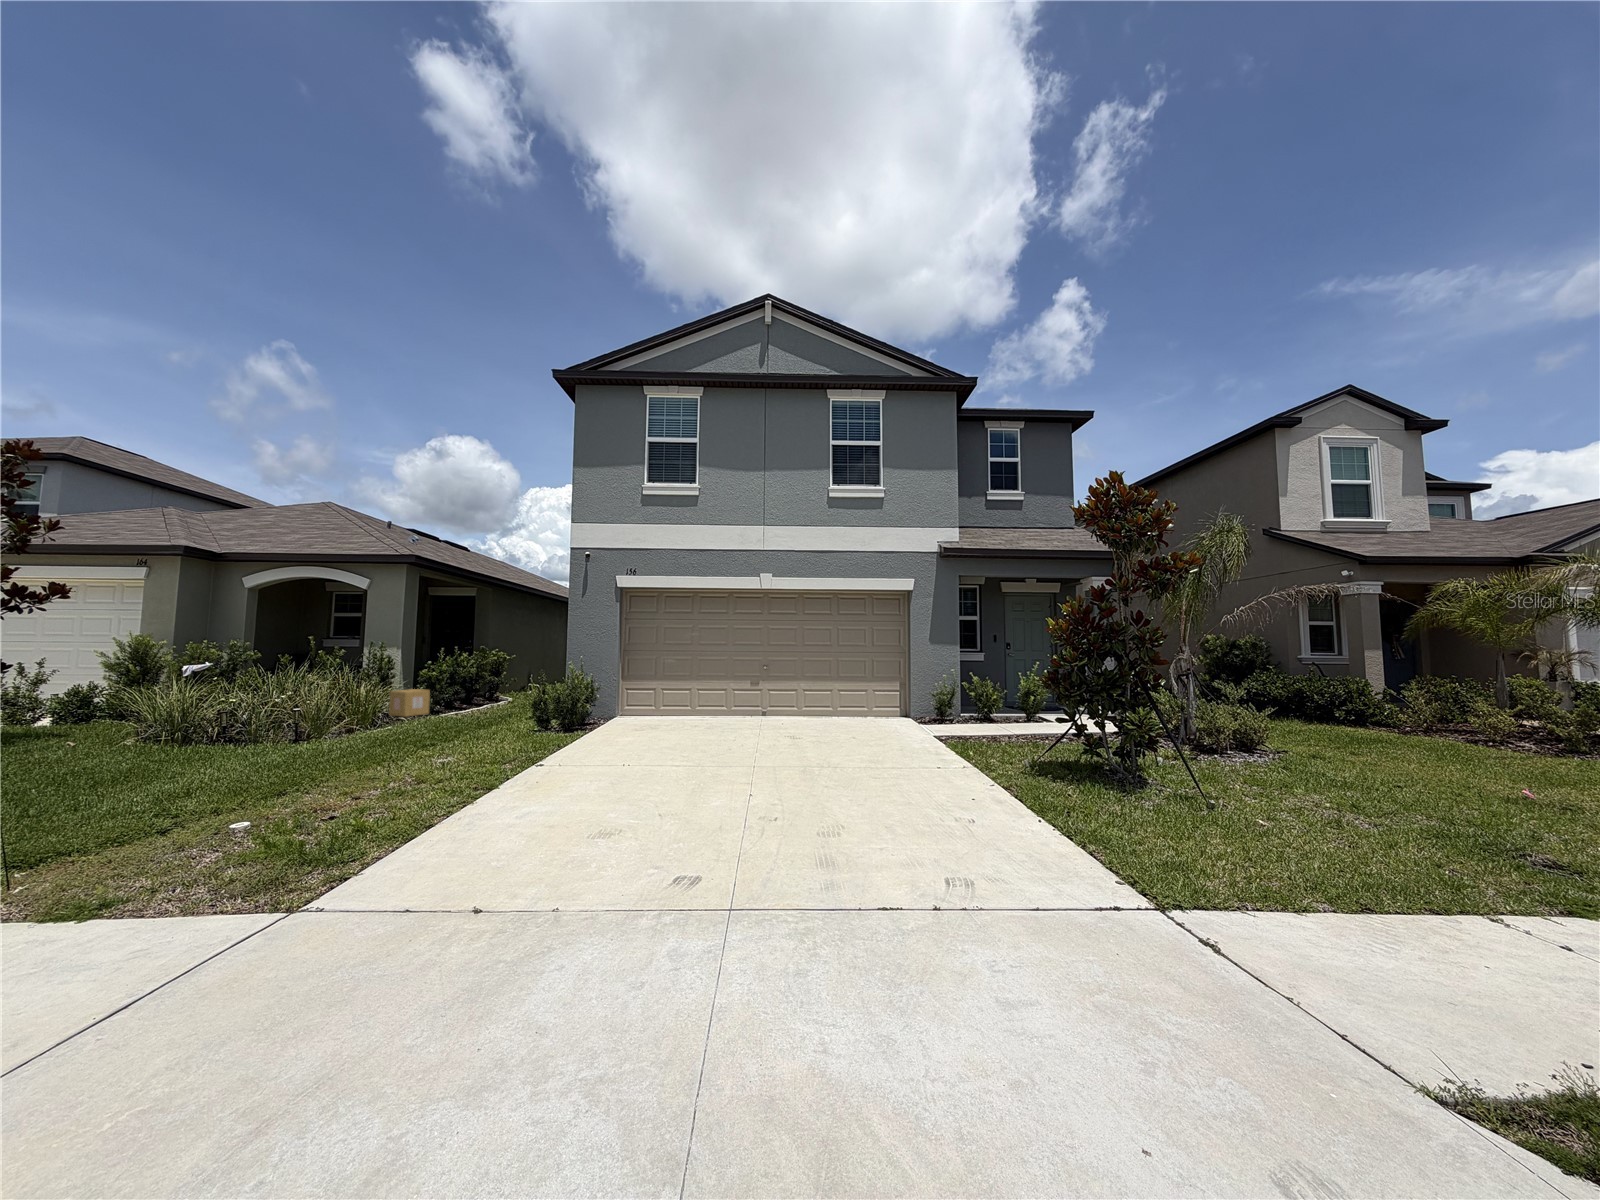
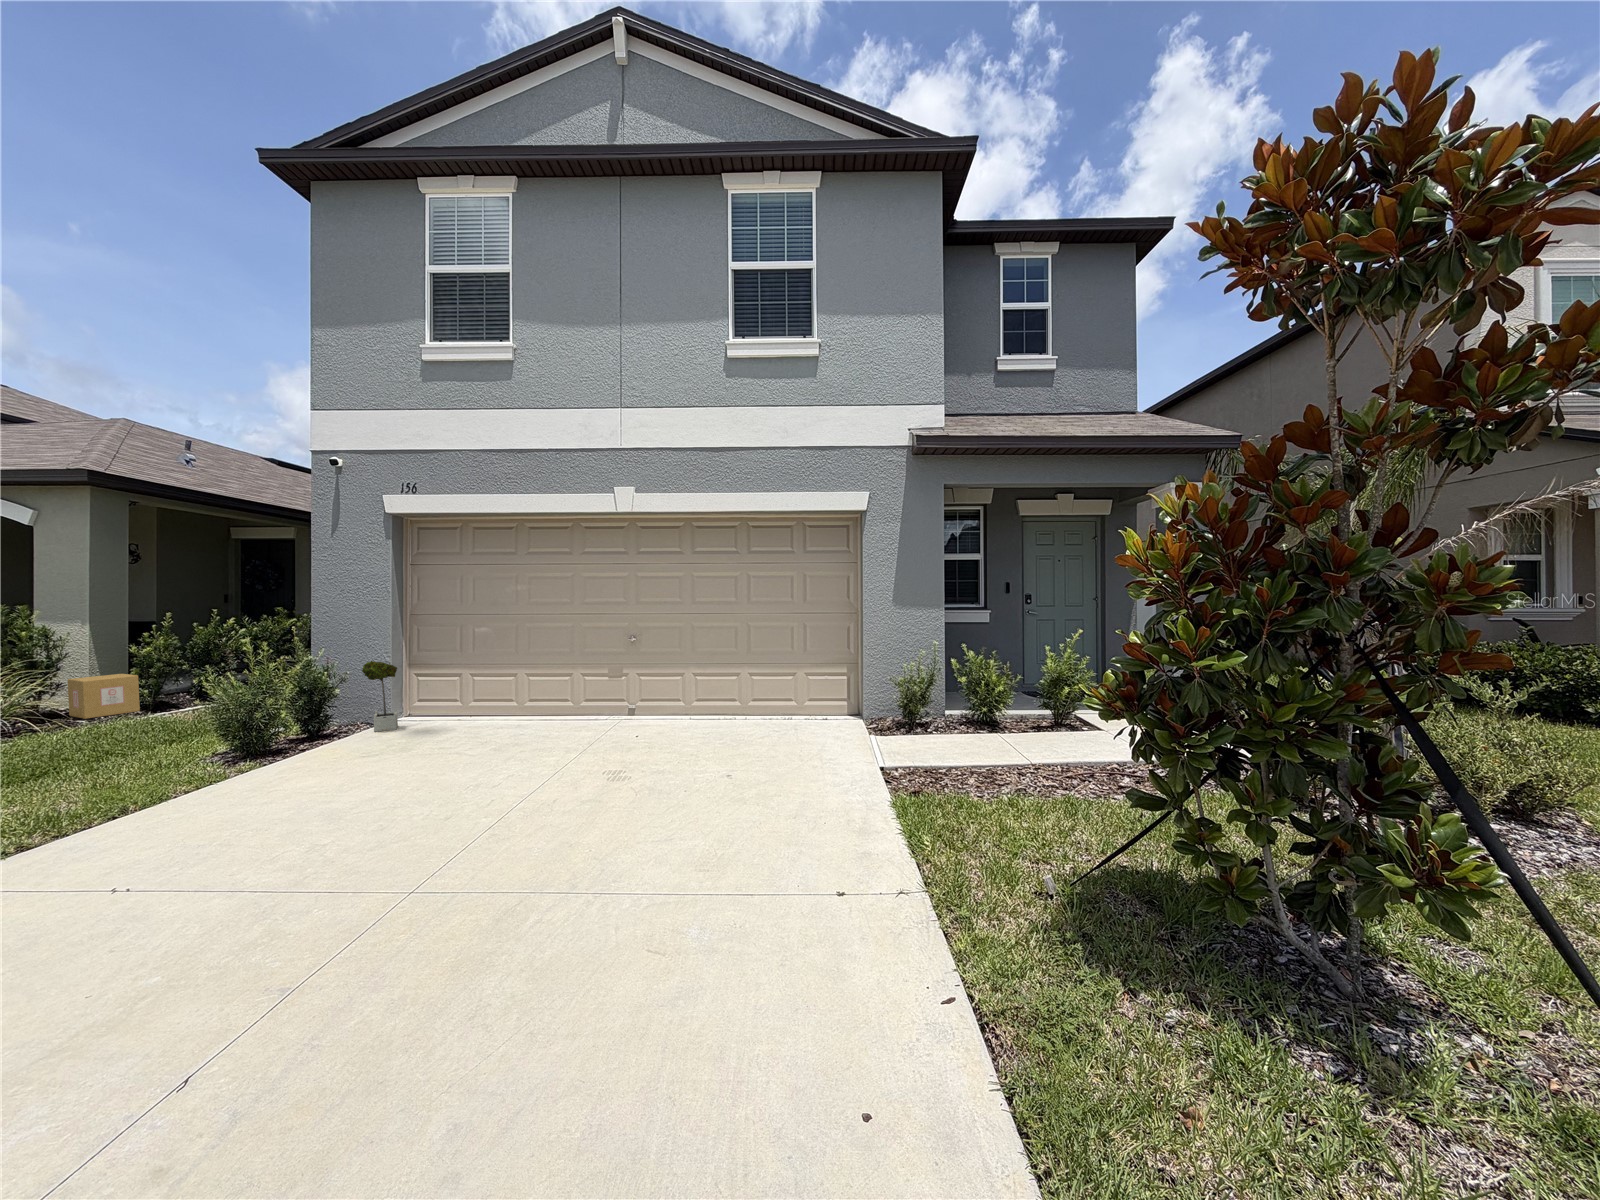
potted tree: none [606,678,626,722] -> present [362,661,398,732]

